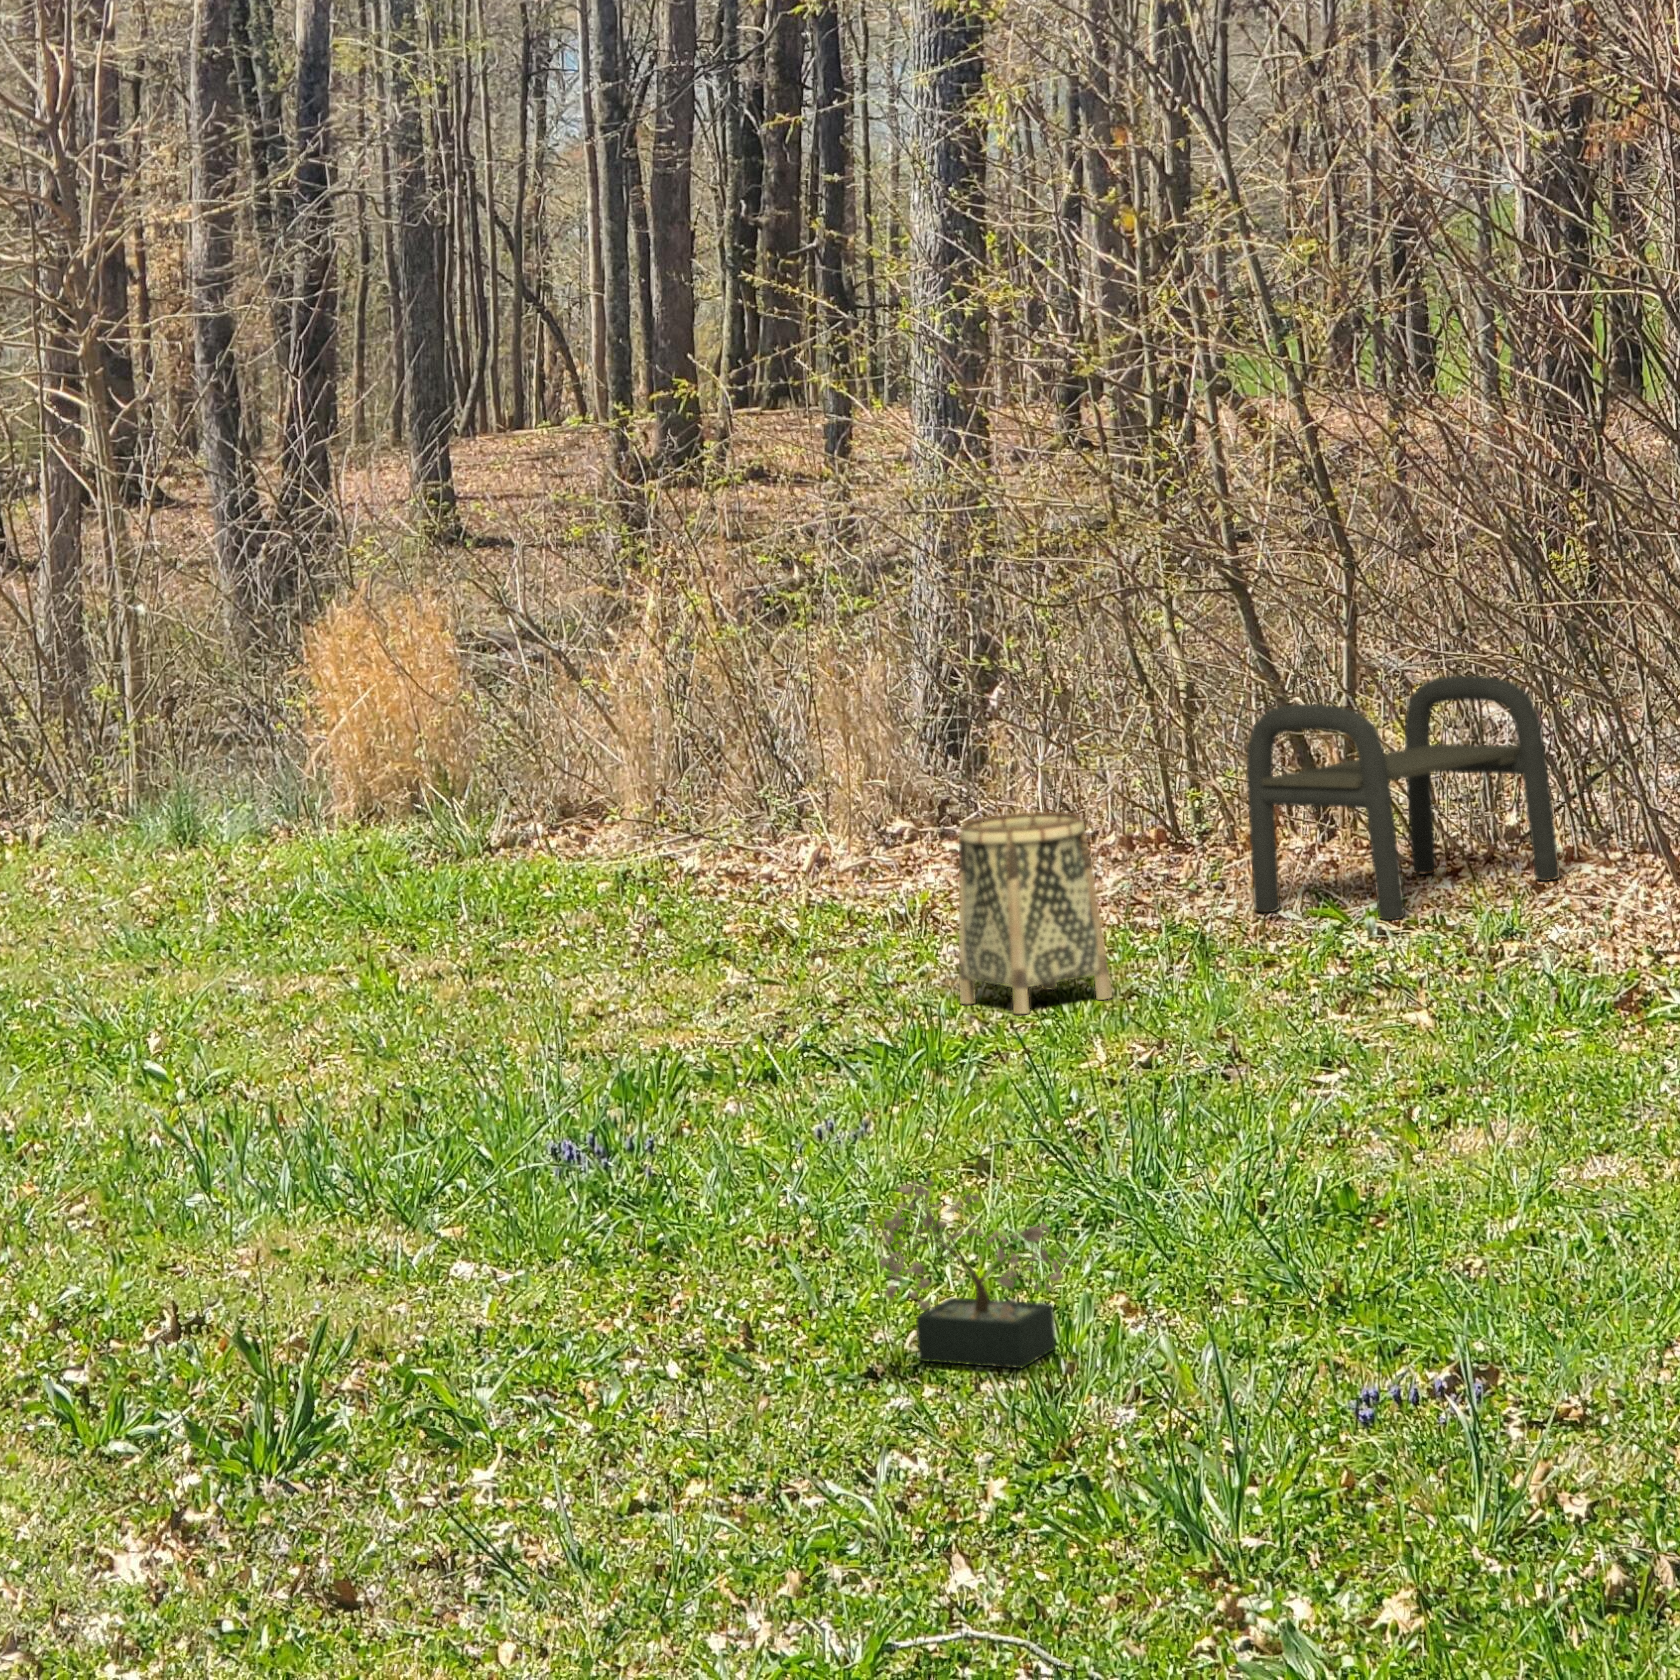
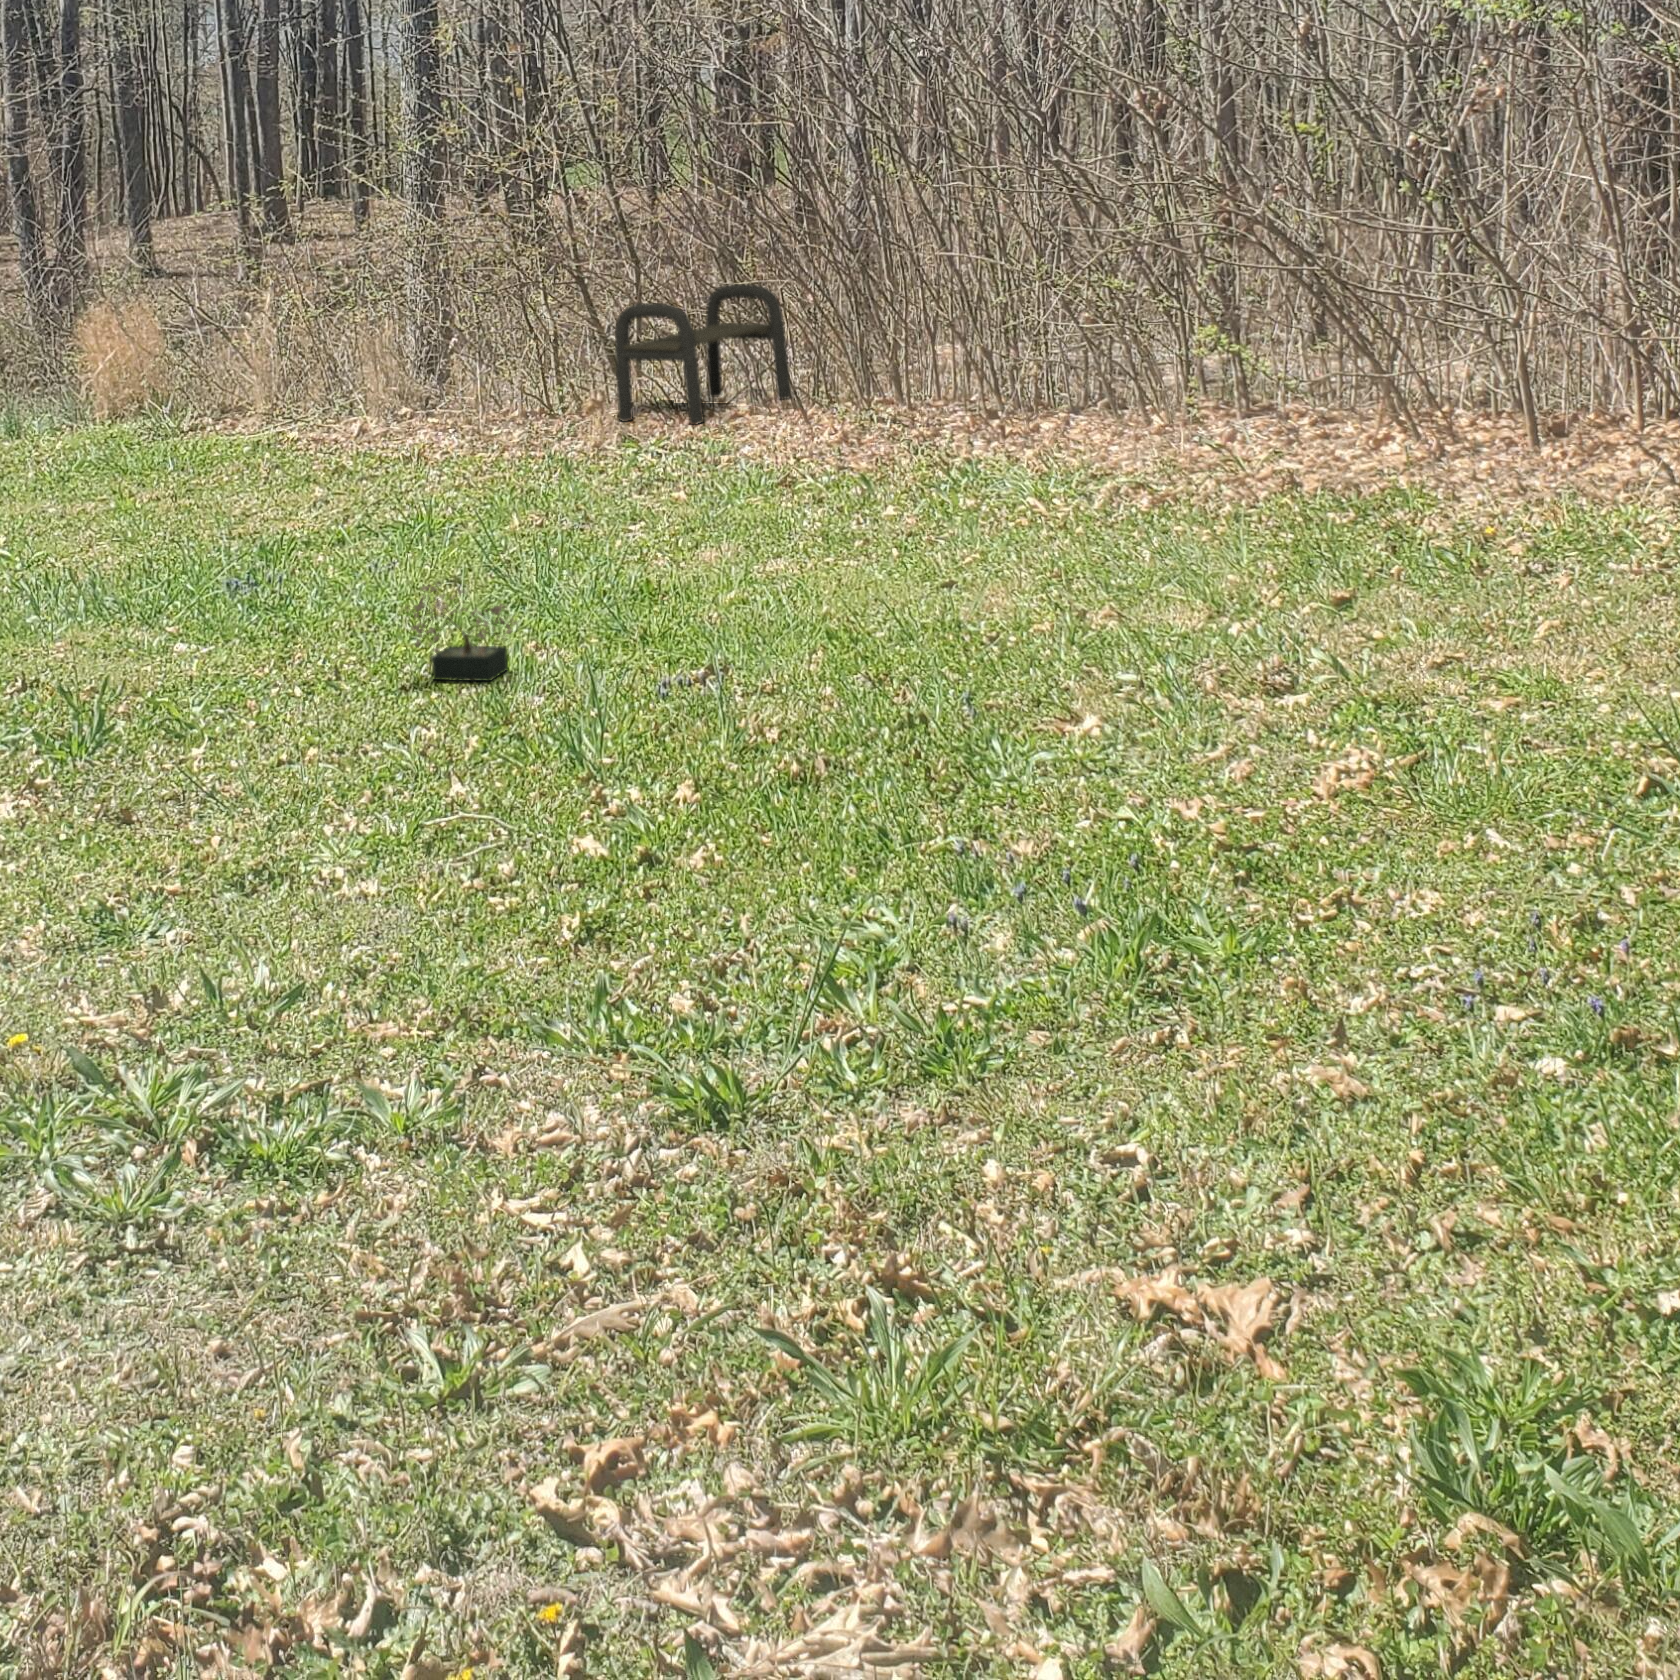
basket: present [959,812,1112,1014] -> none [448,370,537,485]

